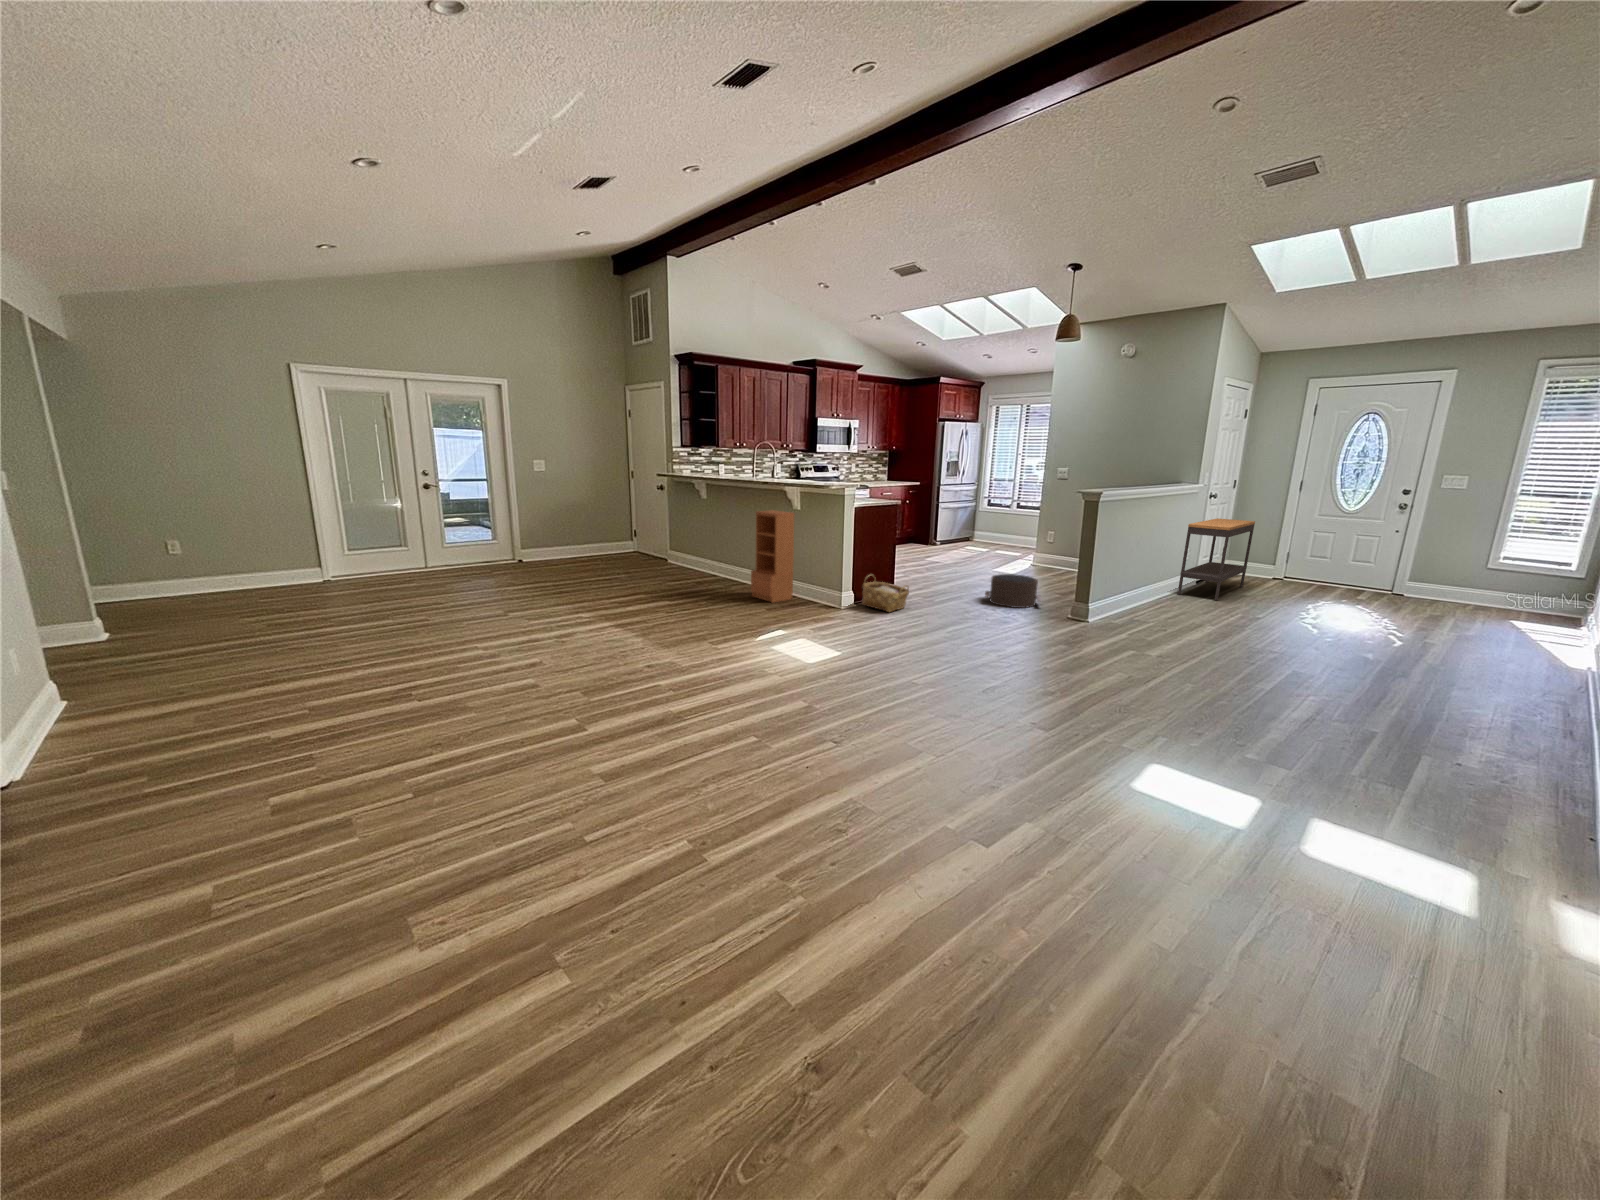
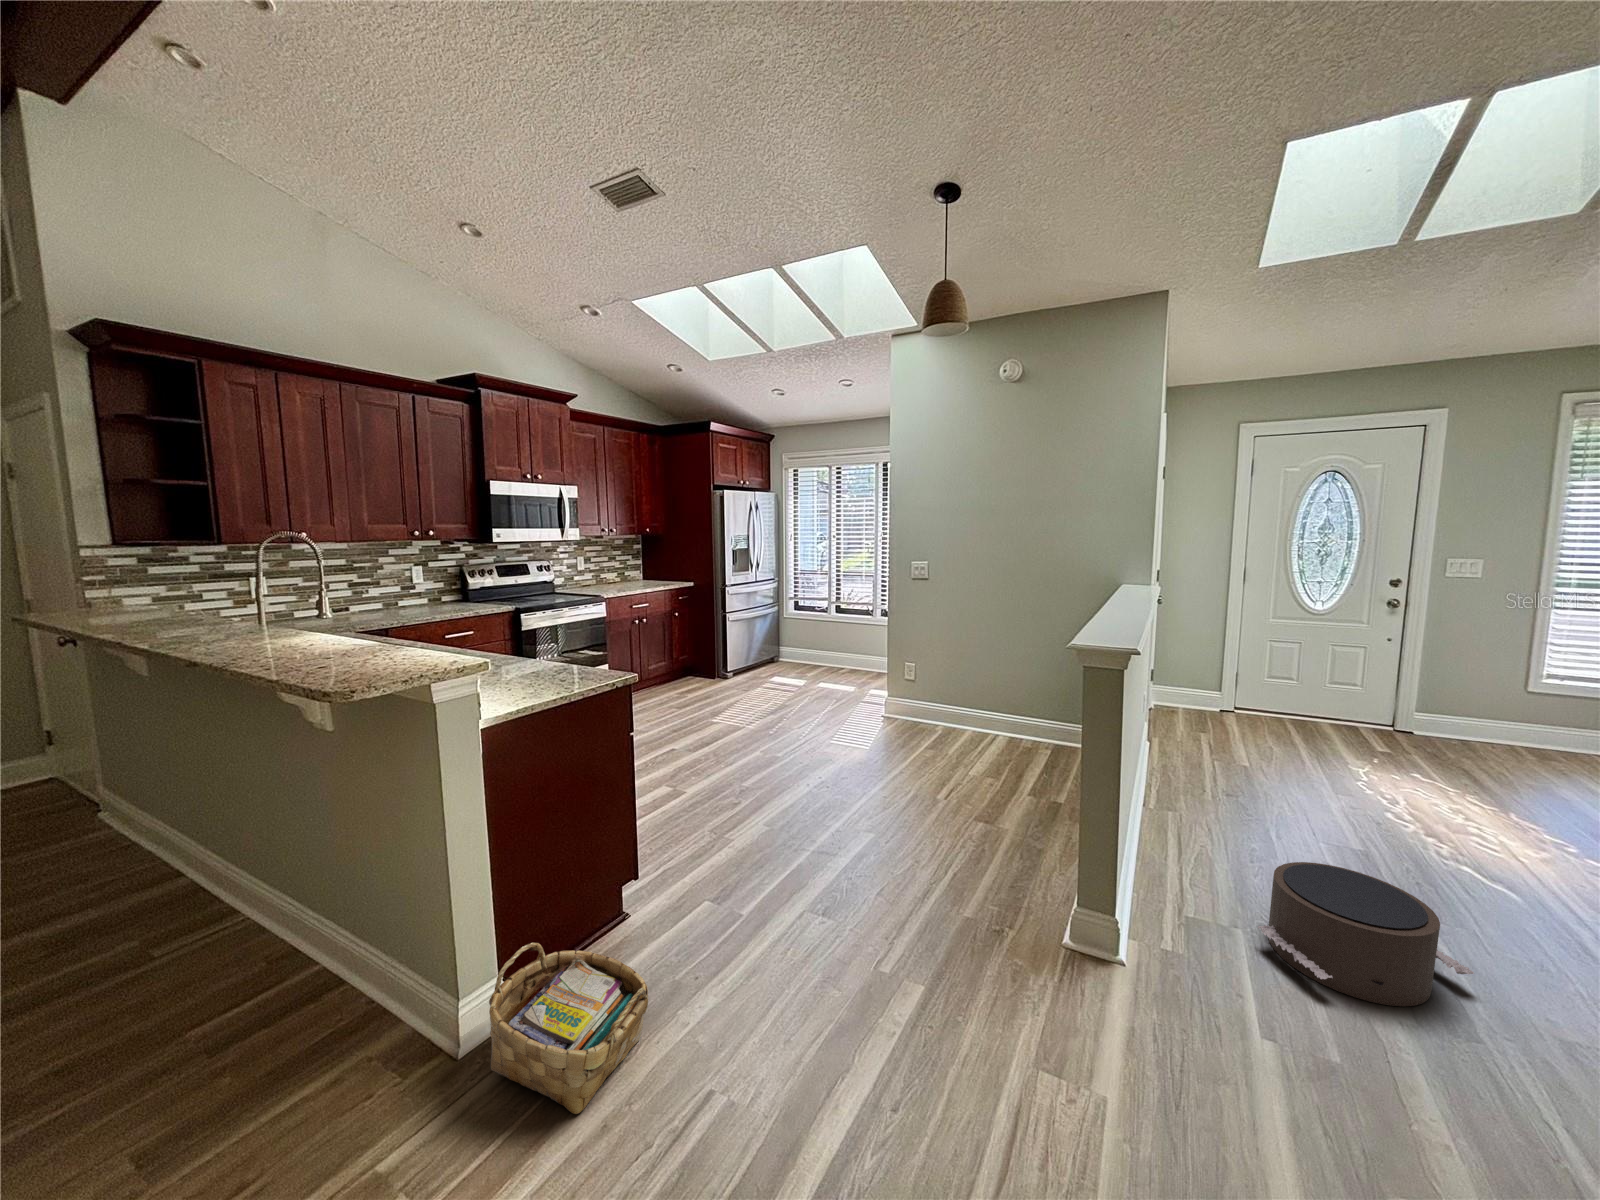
bookcase: present [751,510,794,603] -> none [50,759,251,1141]
console table: present [1177,518,1255,600] -> none [1153,634,1250,799]
pouf: present [985,574,1043,608] -> present [1258,862,1474,1007]

